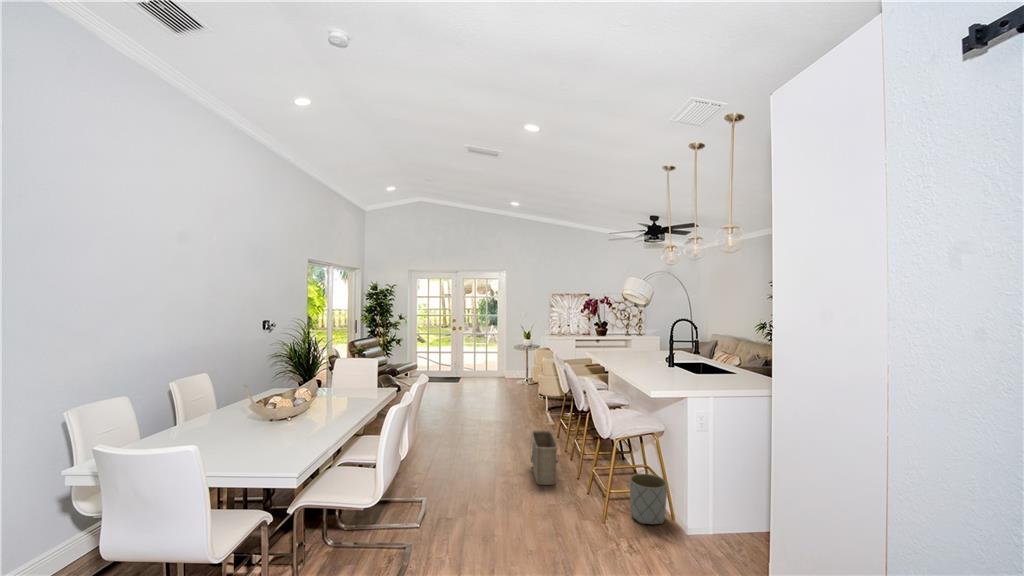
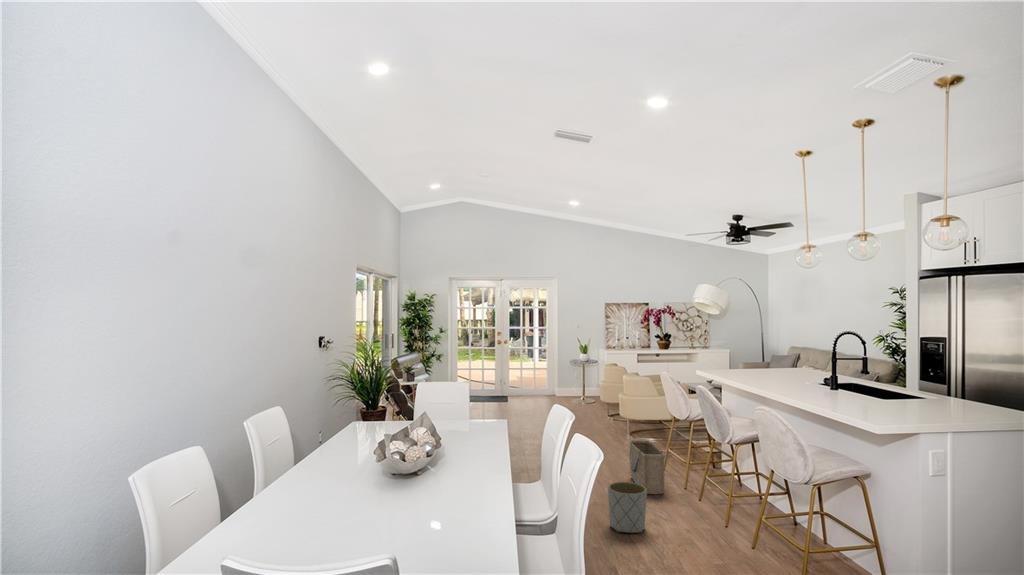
planter: present [630,474,667,524] -> present [608,482,647,533]

